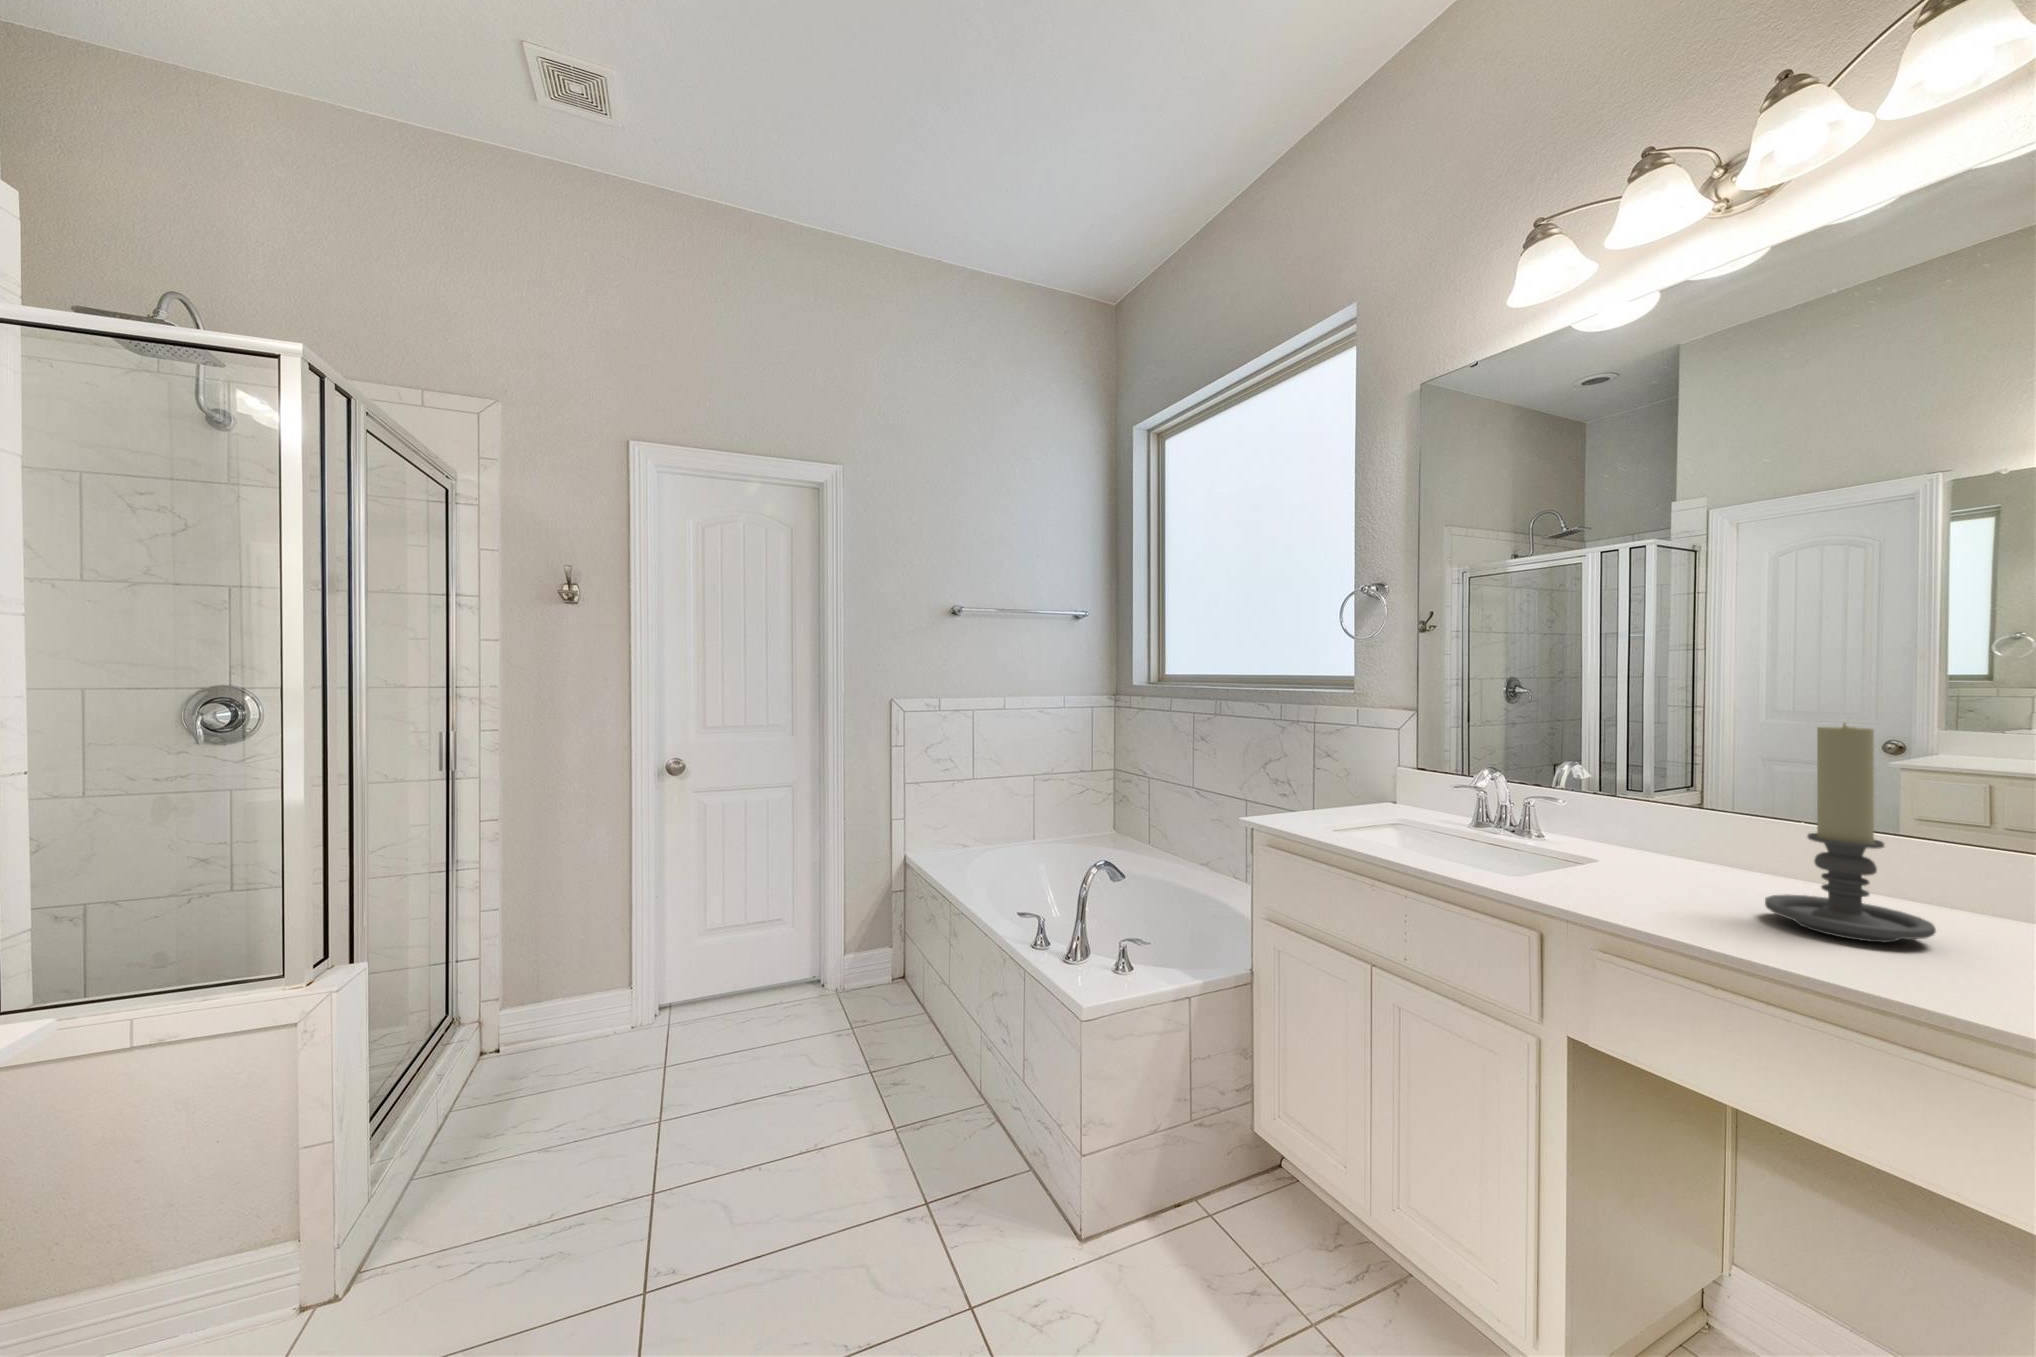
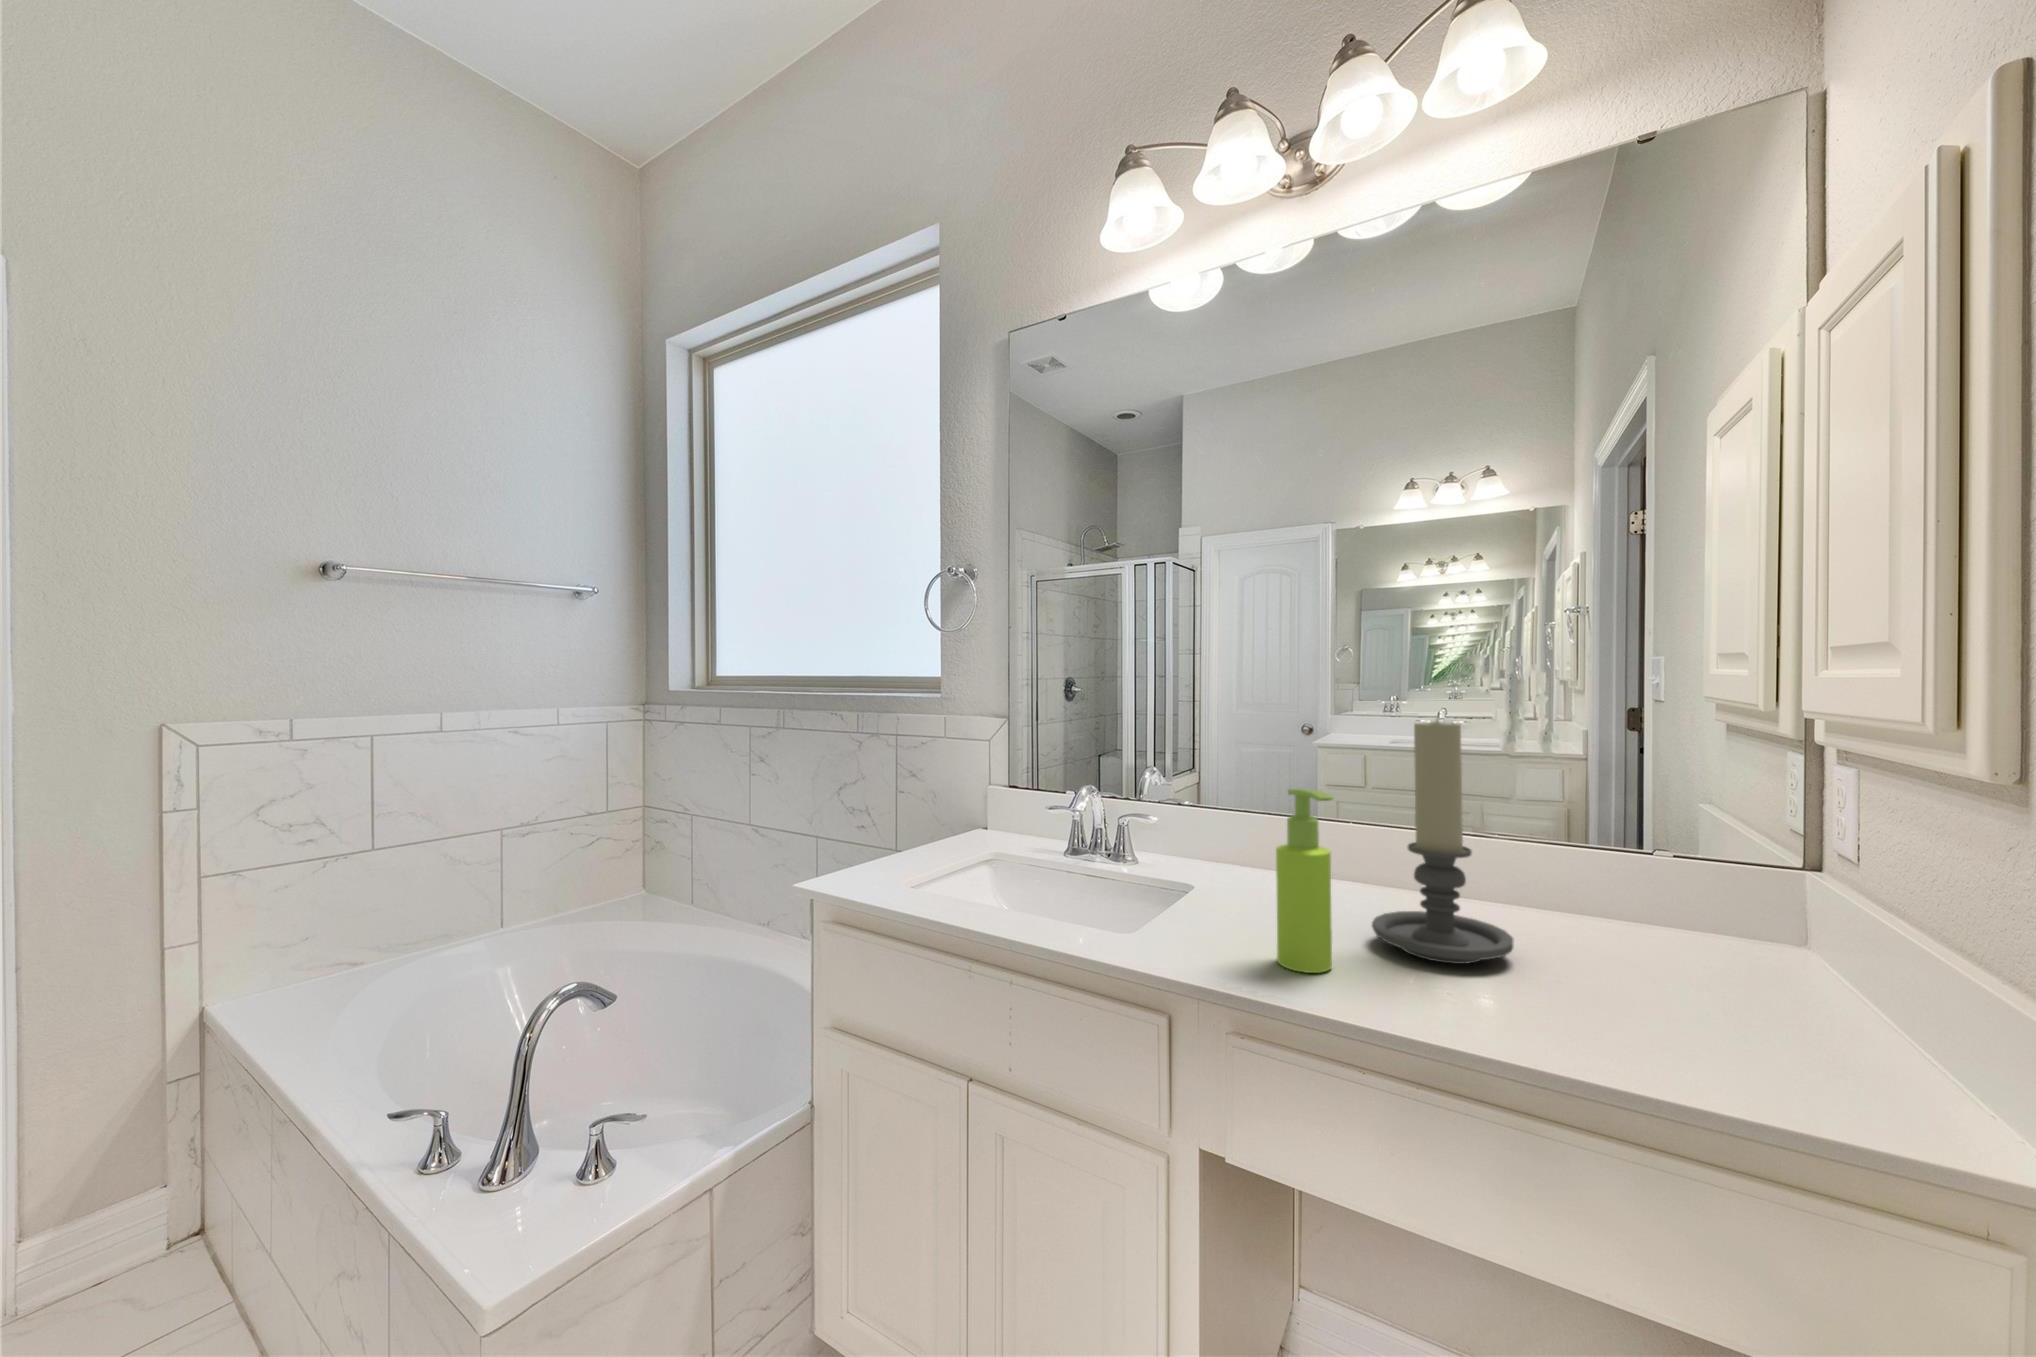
soap dispenser: none [1647,775,1703,922] -> present [1276,789,1333,973]

